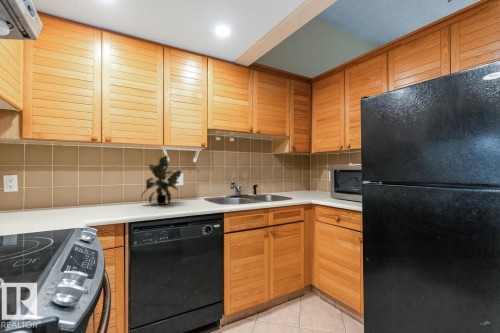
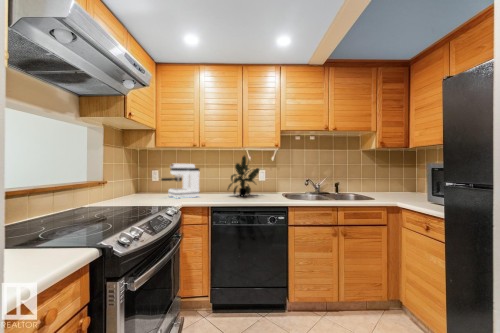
coffee maker: none [30,164,99,215] -> present [161,164,200,198]

